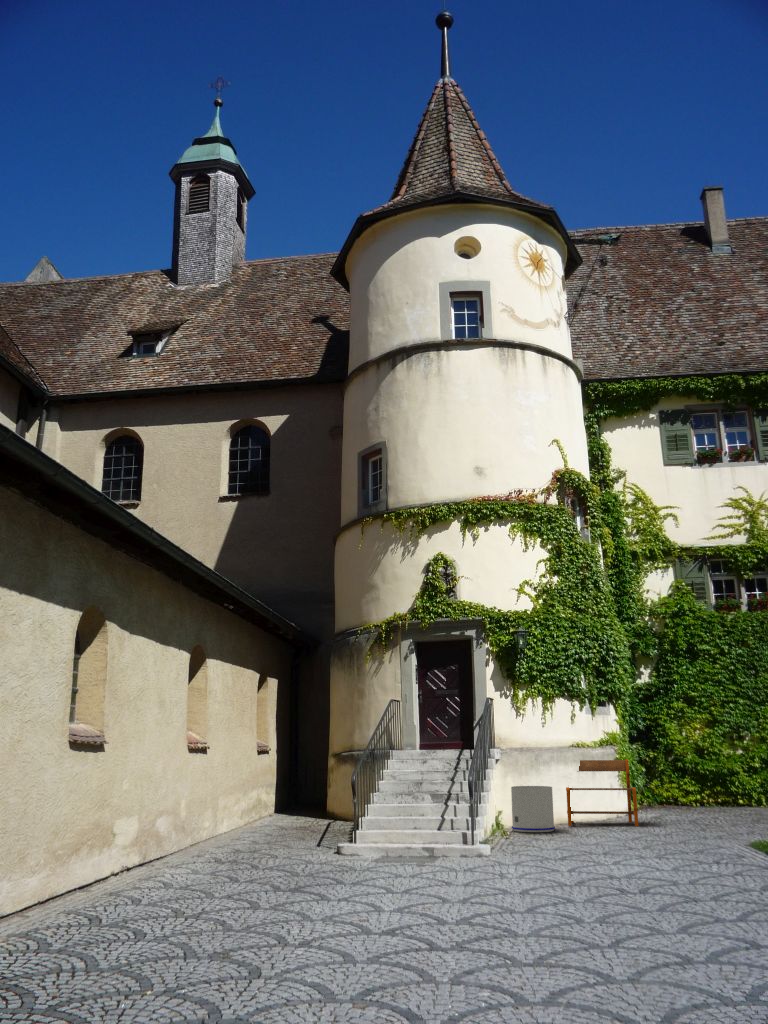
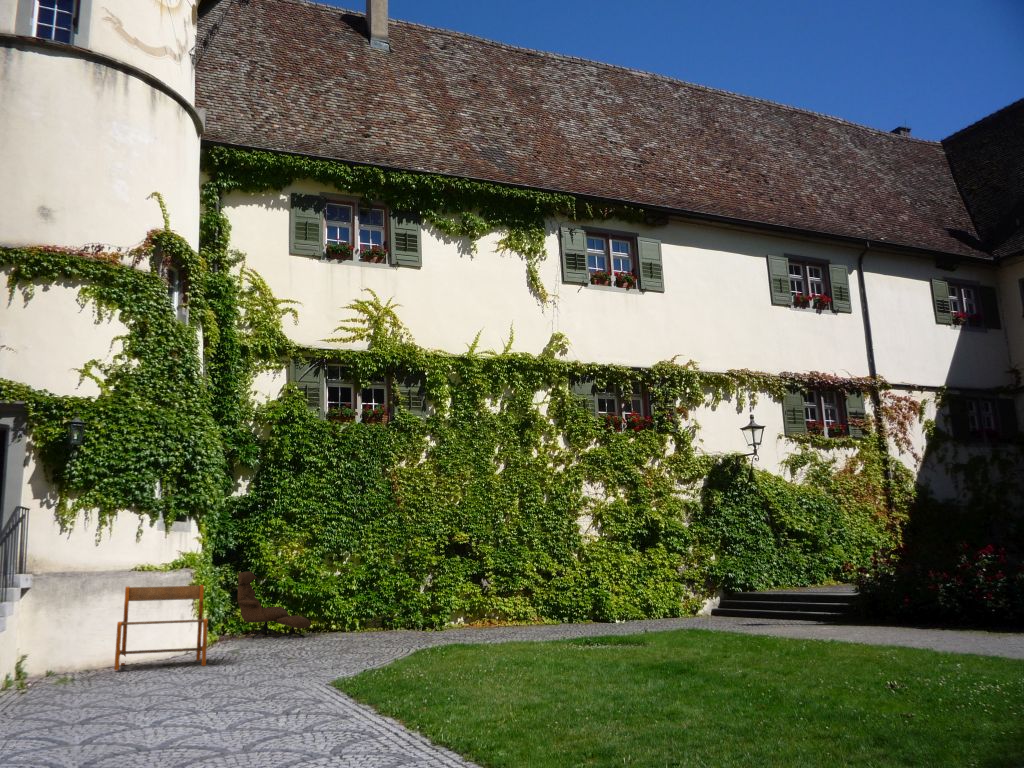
lounge chair: none [651,749,721,810] -> present [238,571,311,639]
trash can: present [511,786,555,832] -> none [31,622,96,684]

